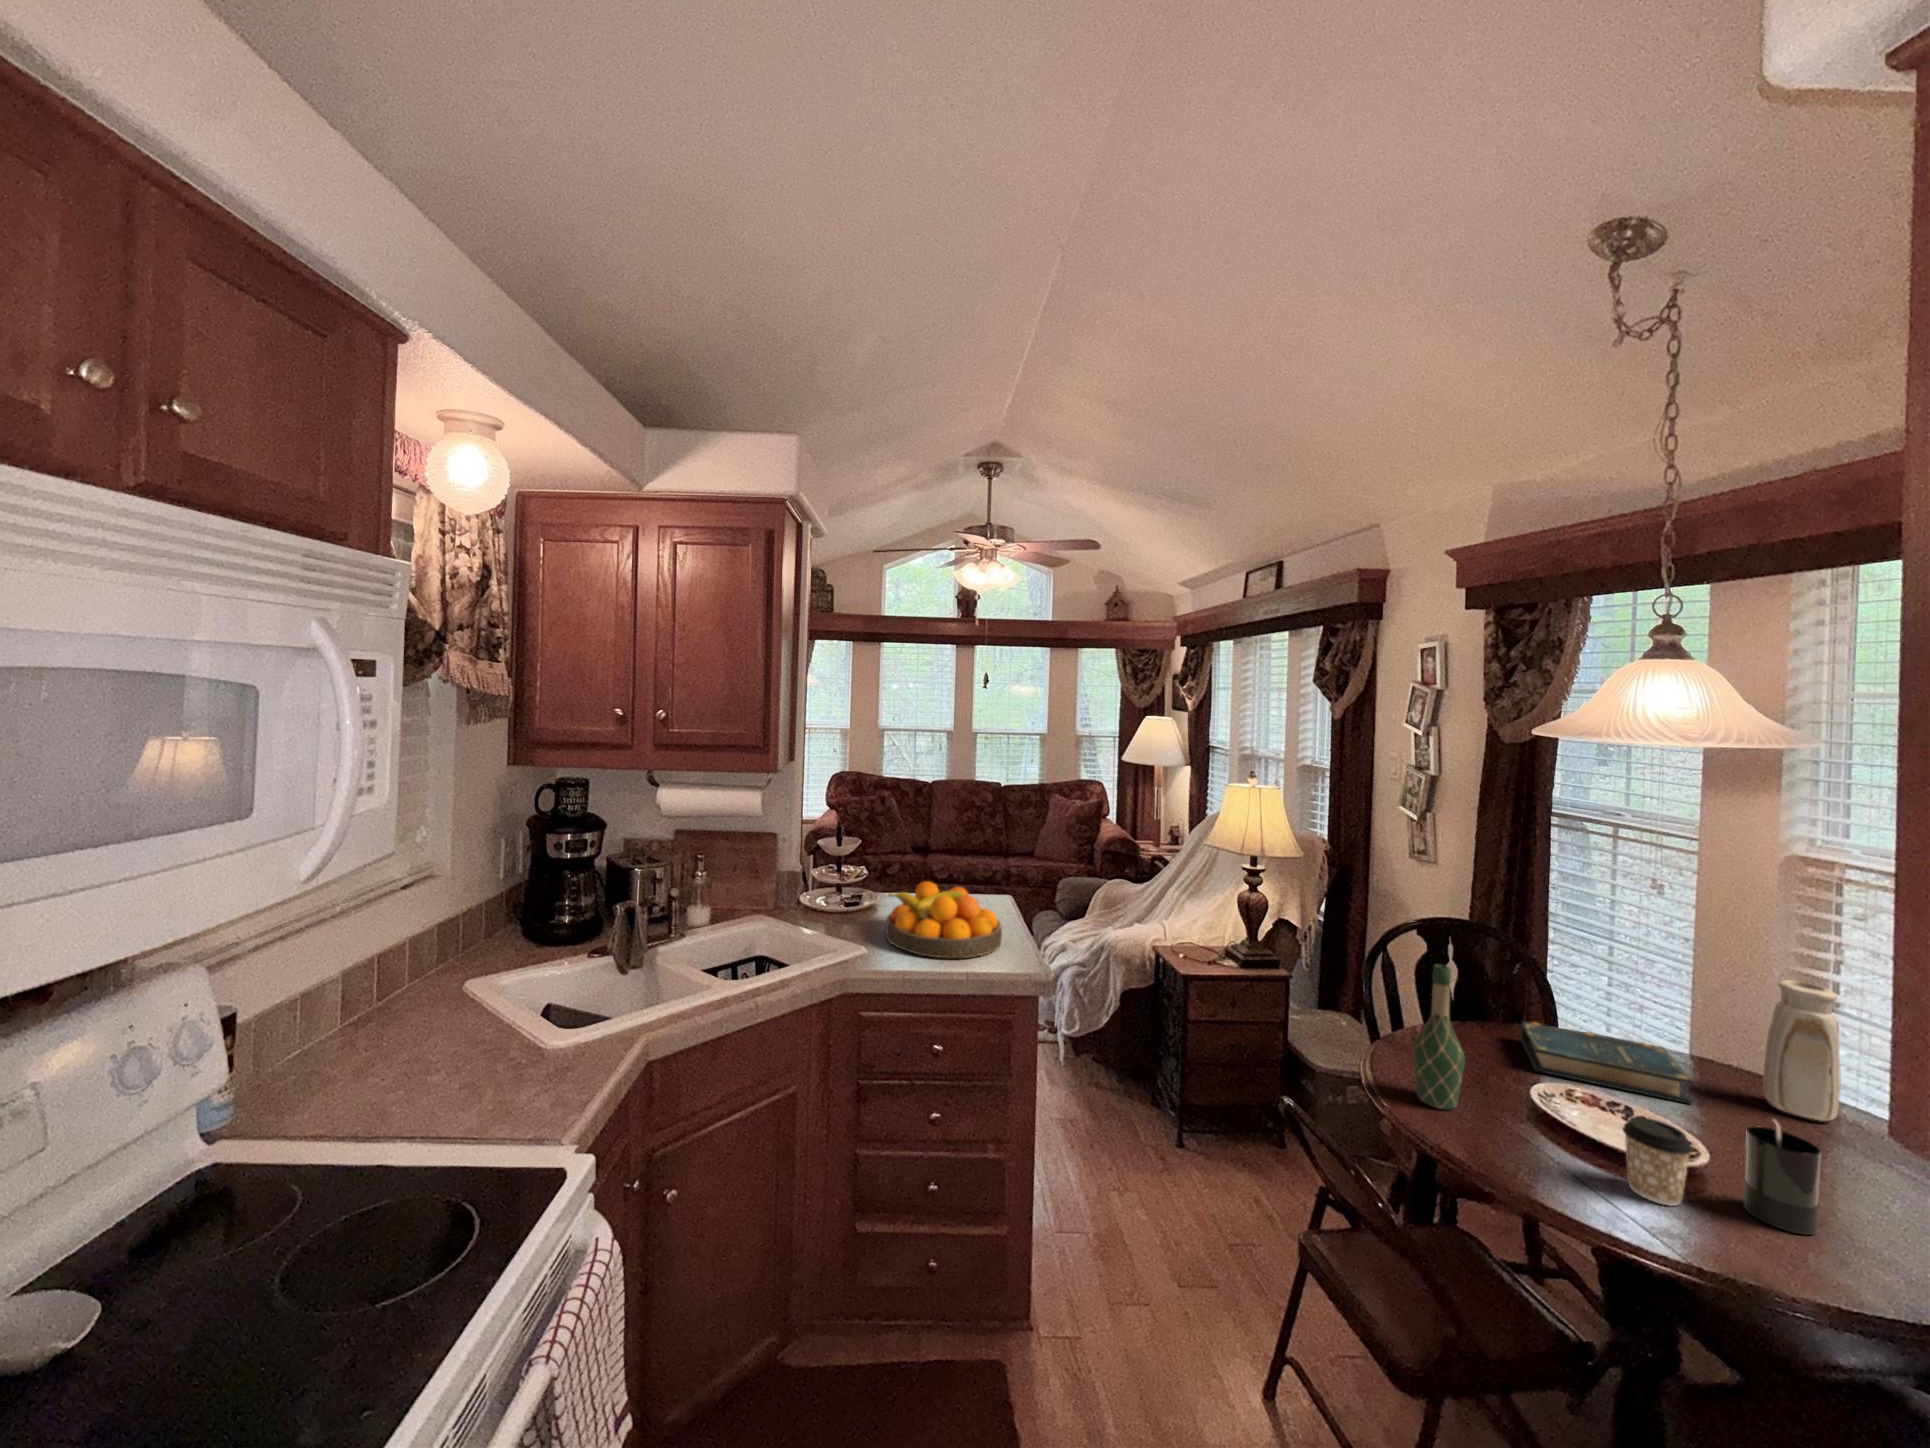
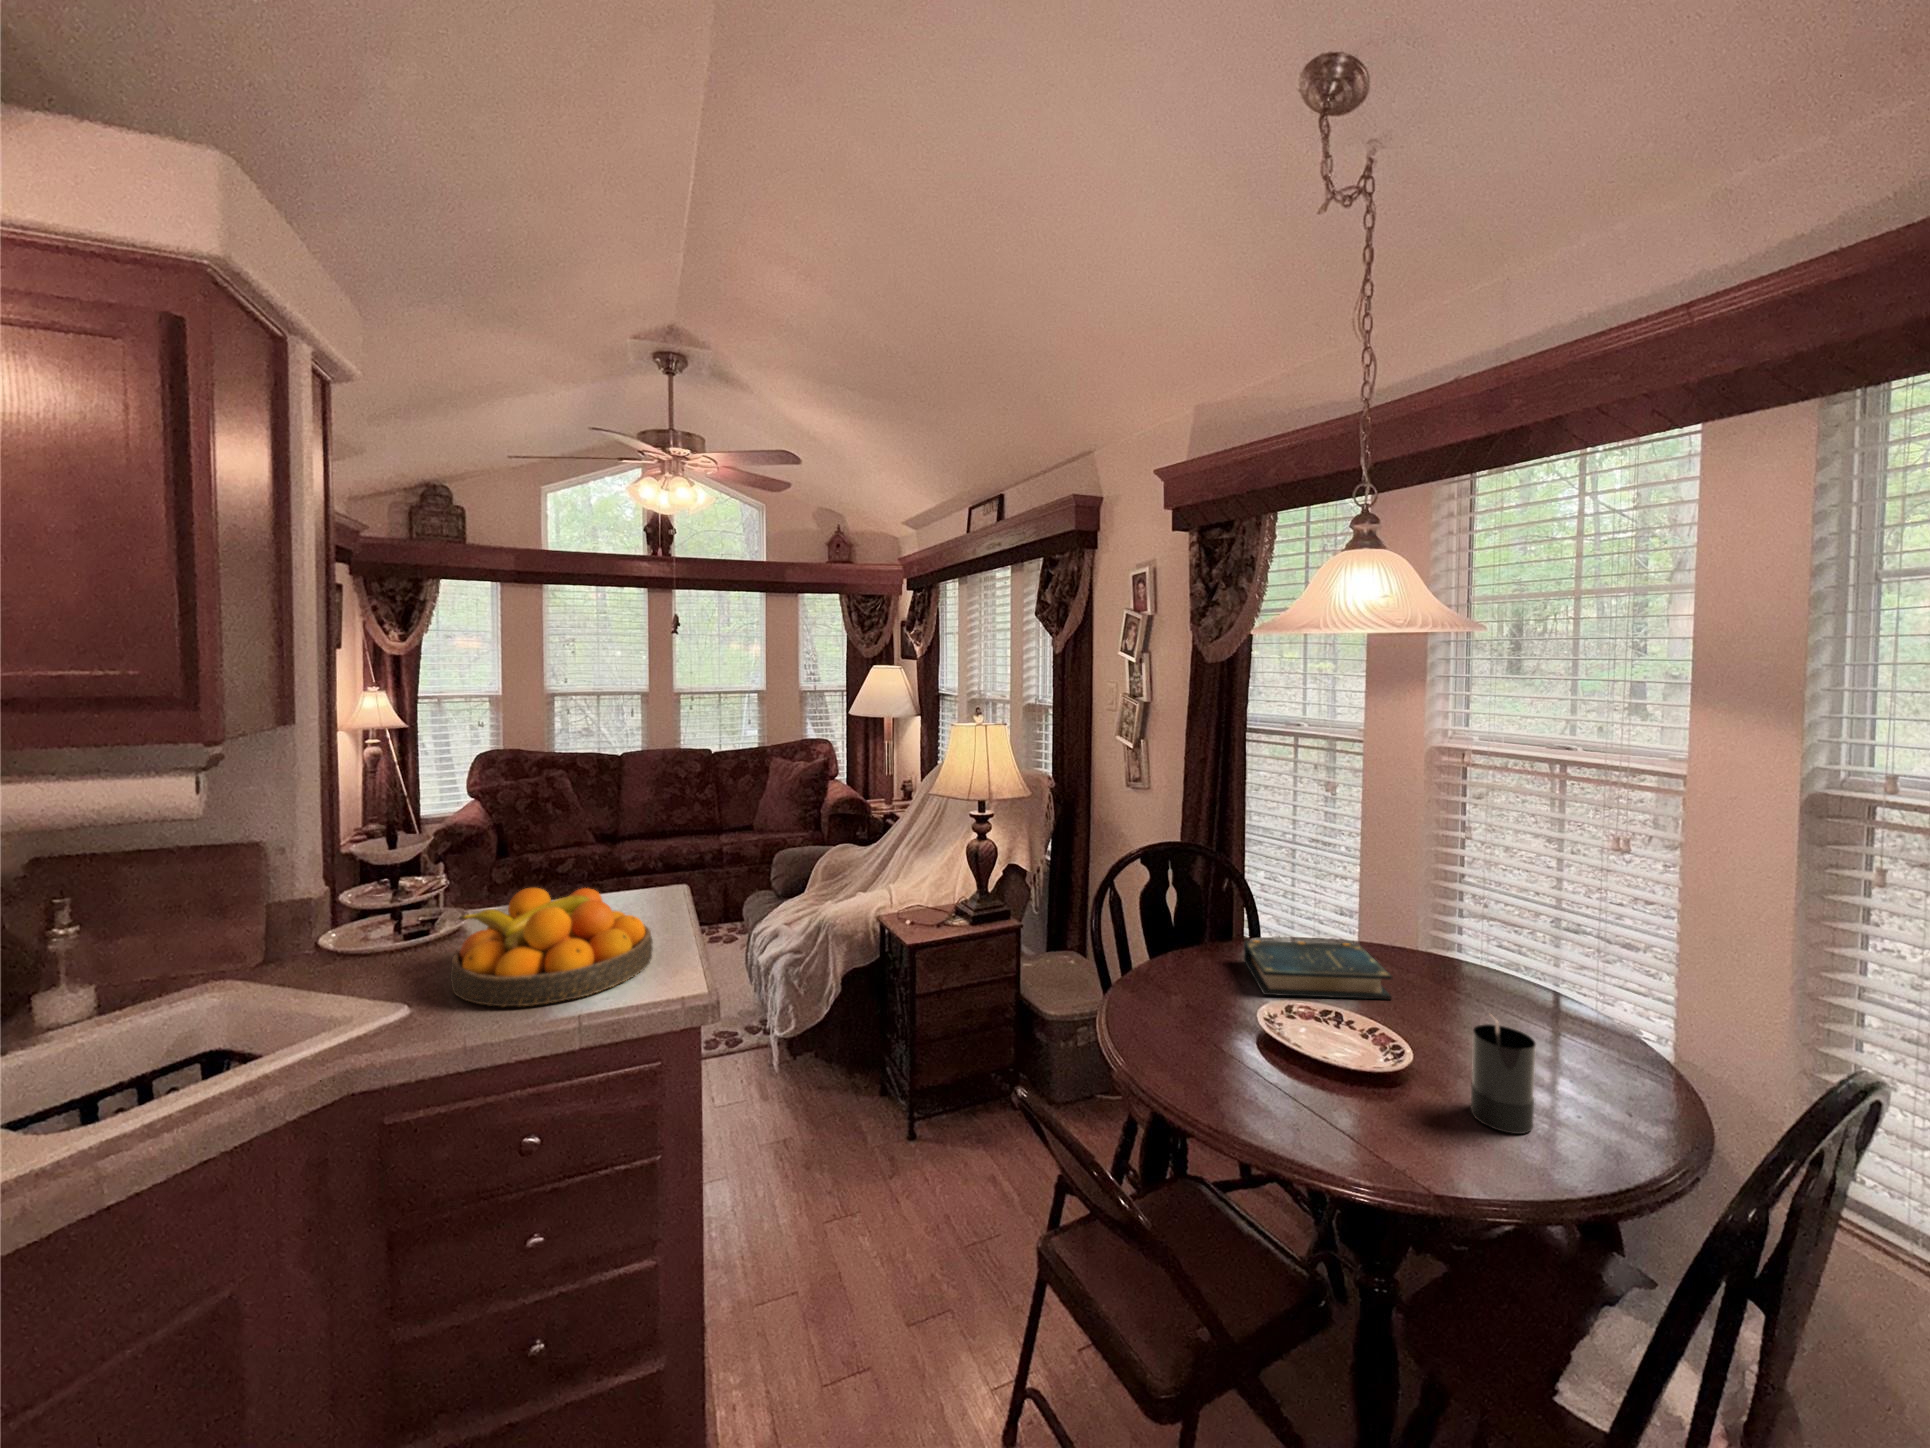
wine bottle: present [1413,964,1465,1109] -> none [1160,901,1212,1070]
vase: present [1763,980,1841,1121] -> none [1438,862,1494,991]
coffee cup: present [1623,1117,1692,1206] -> none [1371,1040,1435,1137]

